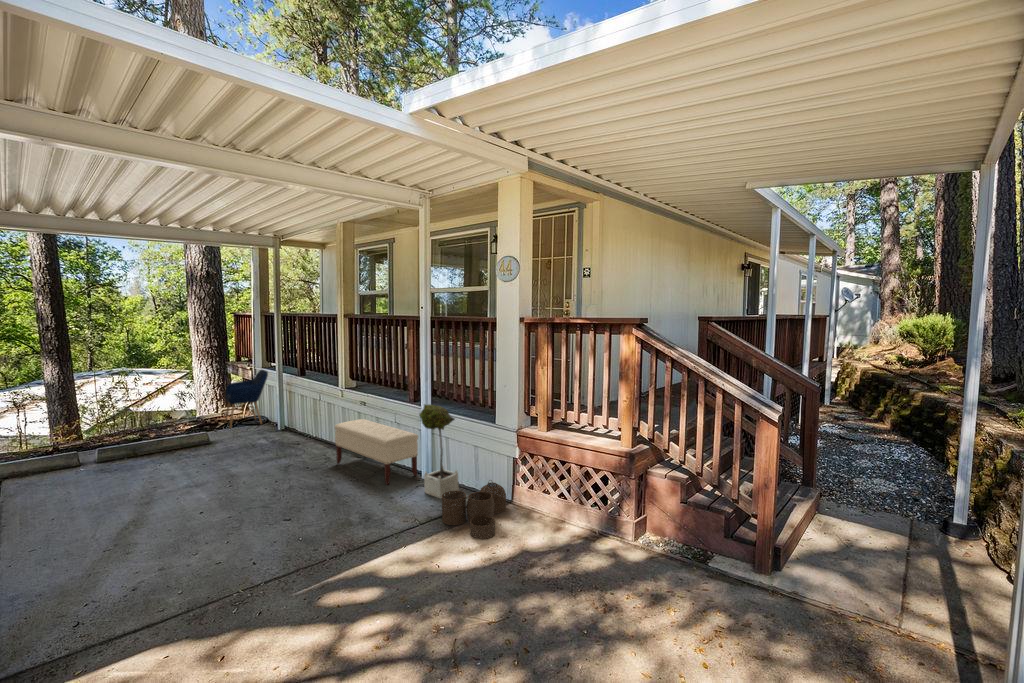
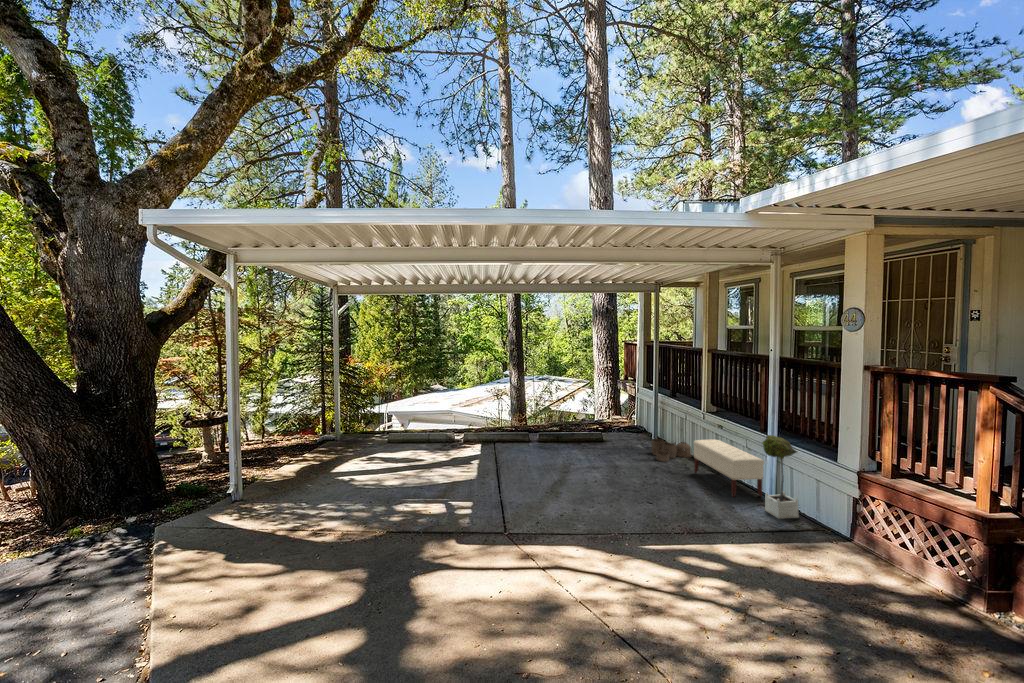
chair: present [225,370,268,428] -> none [615,388,647,432]
woven basket: present [441,480,506,540] -> present [652,440,691,462]

